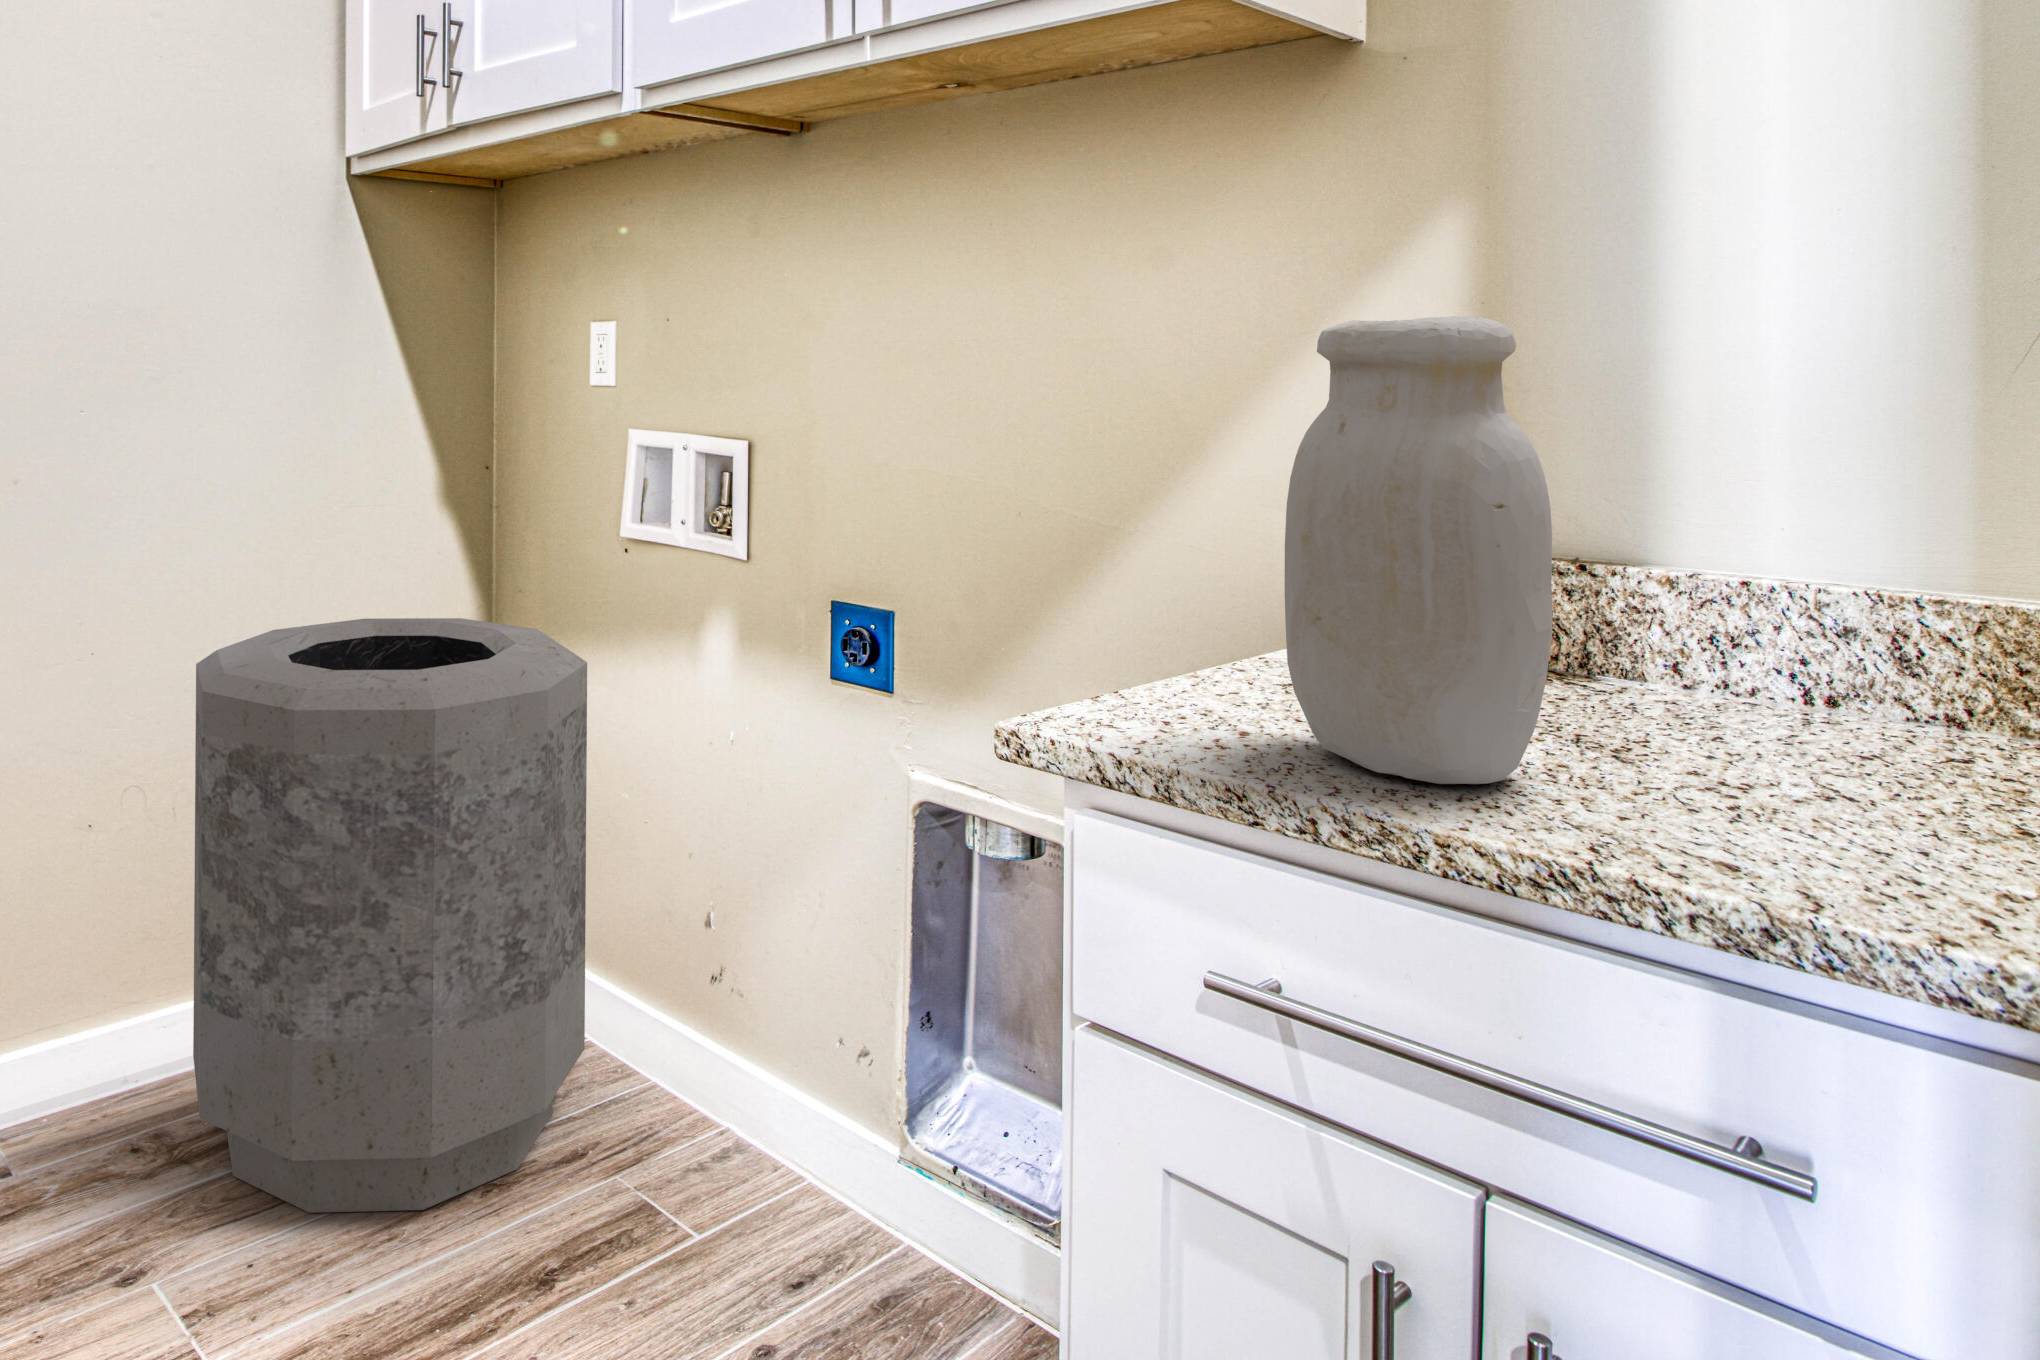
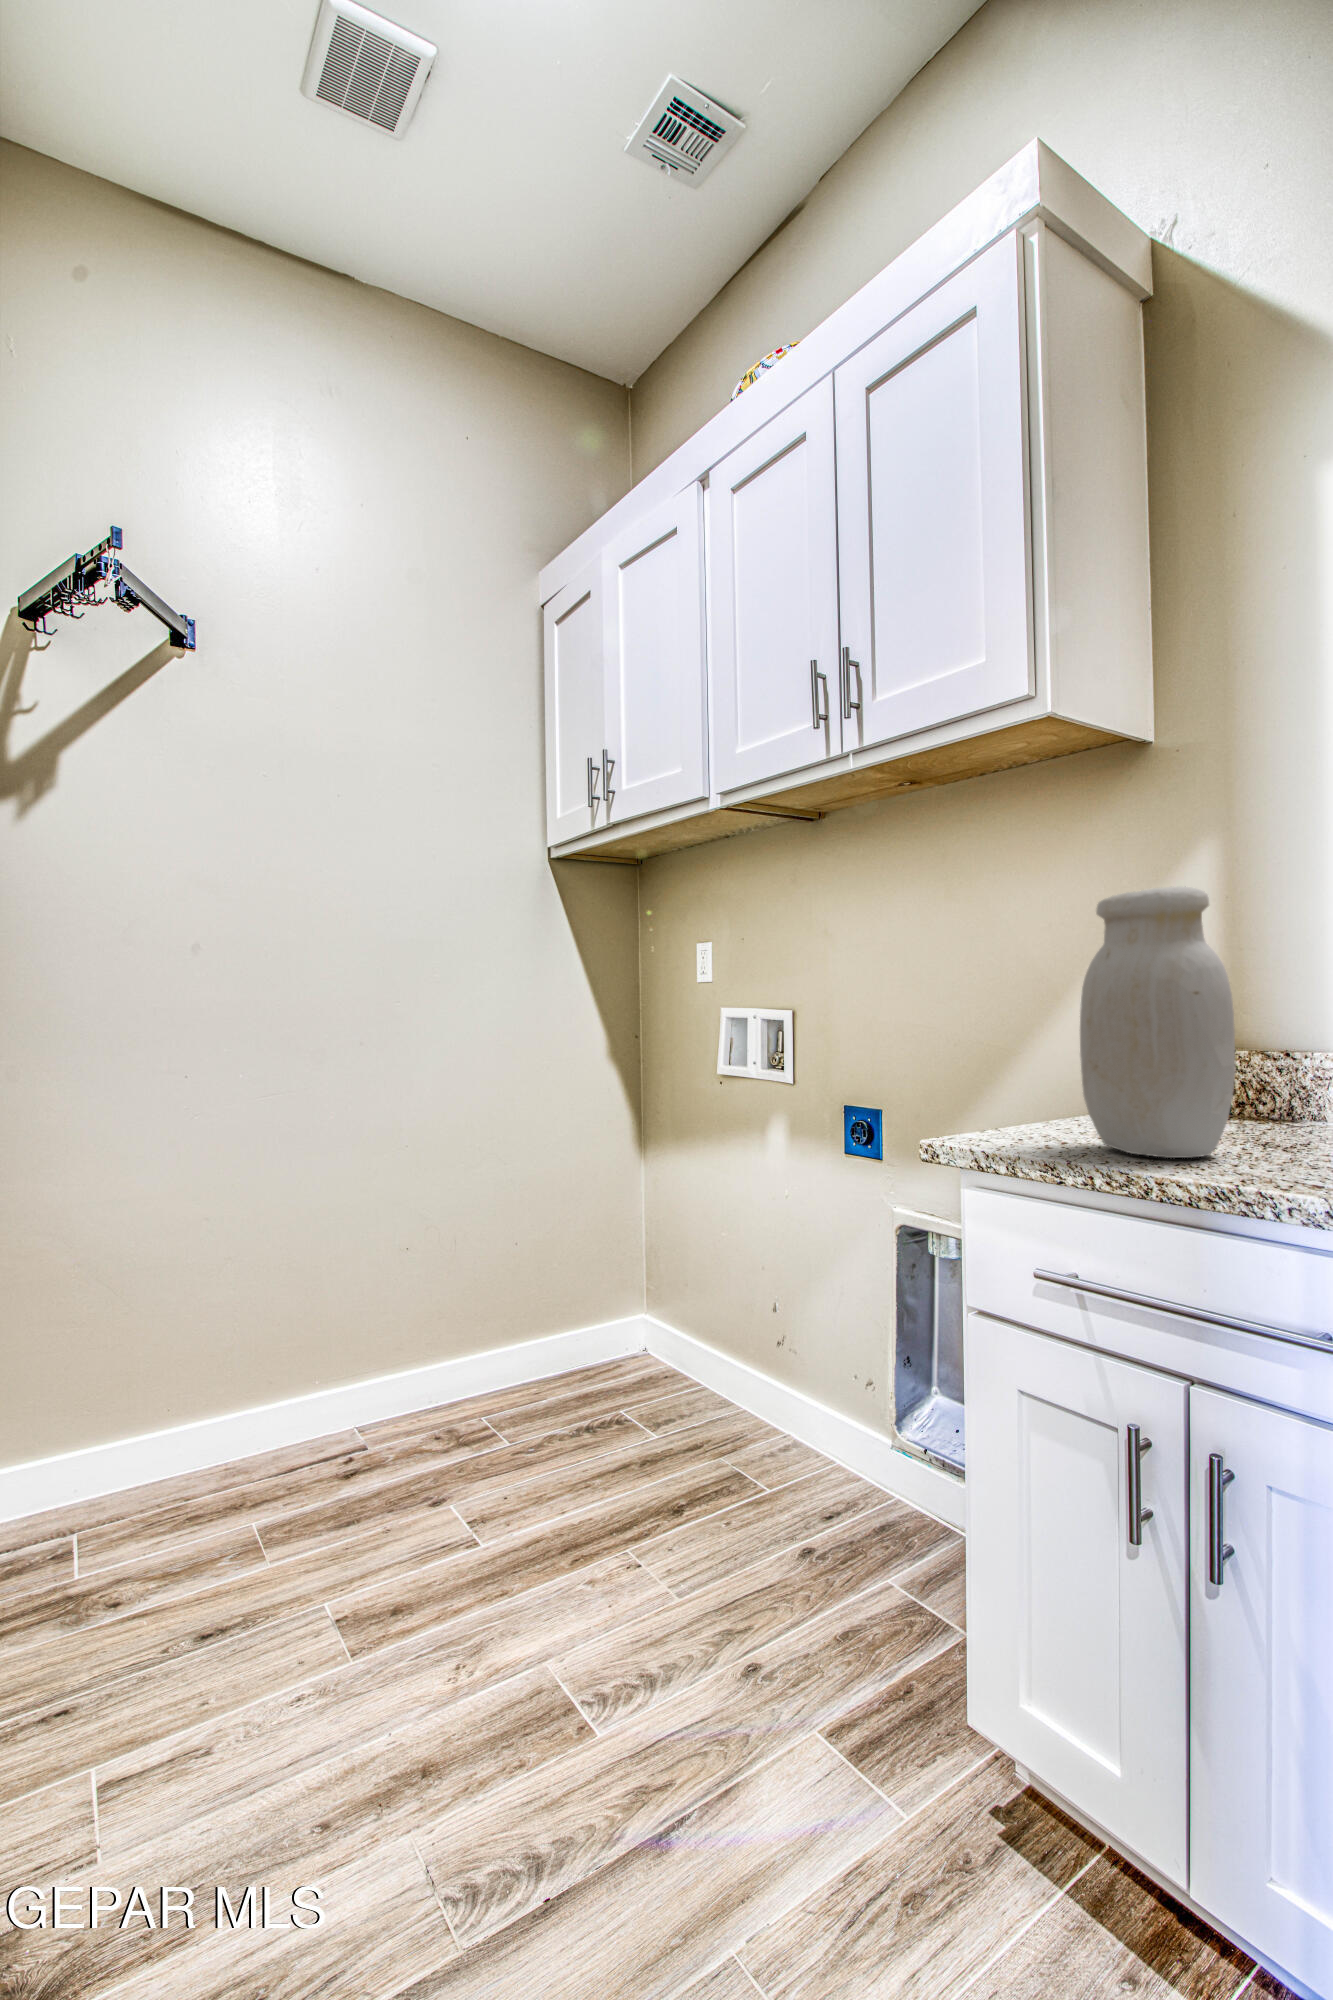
trash can: present [193,618,587,1213] -> none [466,1129,701,1471]

